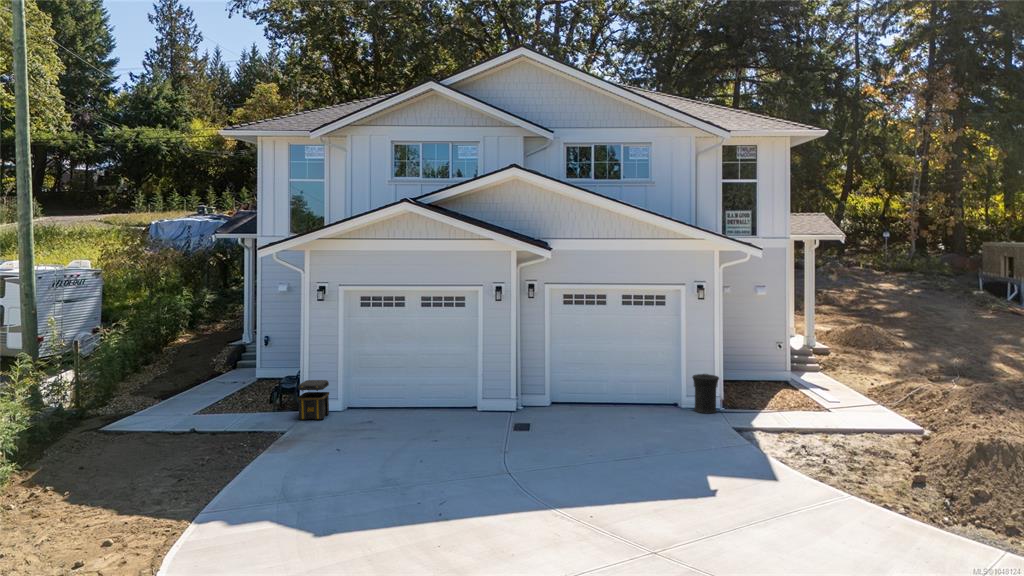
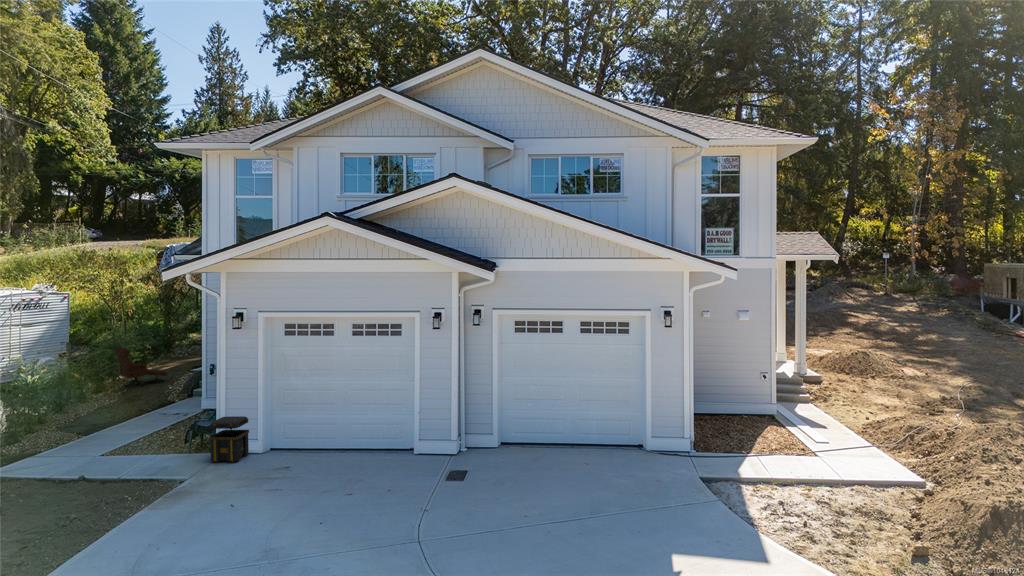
lounge chair: none [162,322,211,360] -> present [115,347,168,387]
trash can: present [692,374,719,414] -> none [658,410,688,456]

